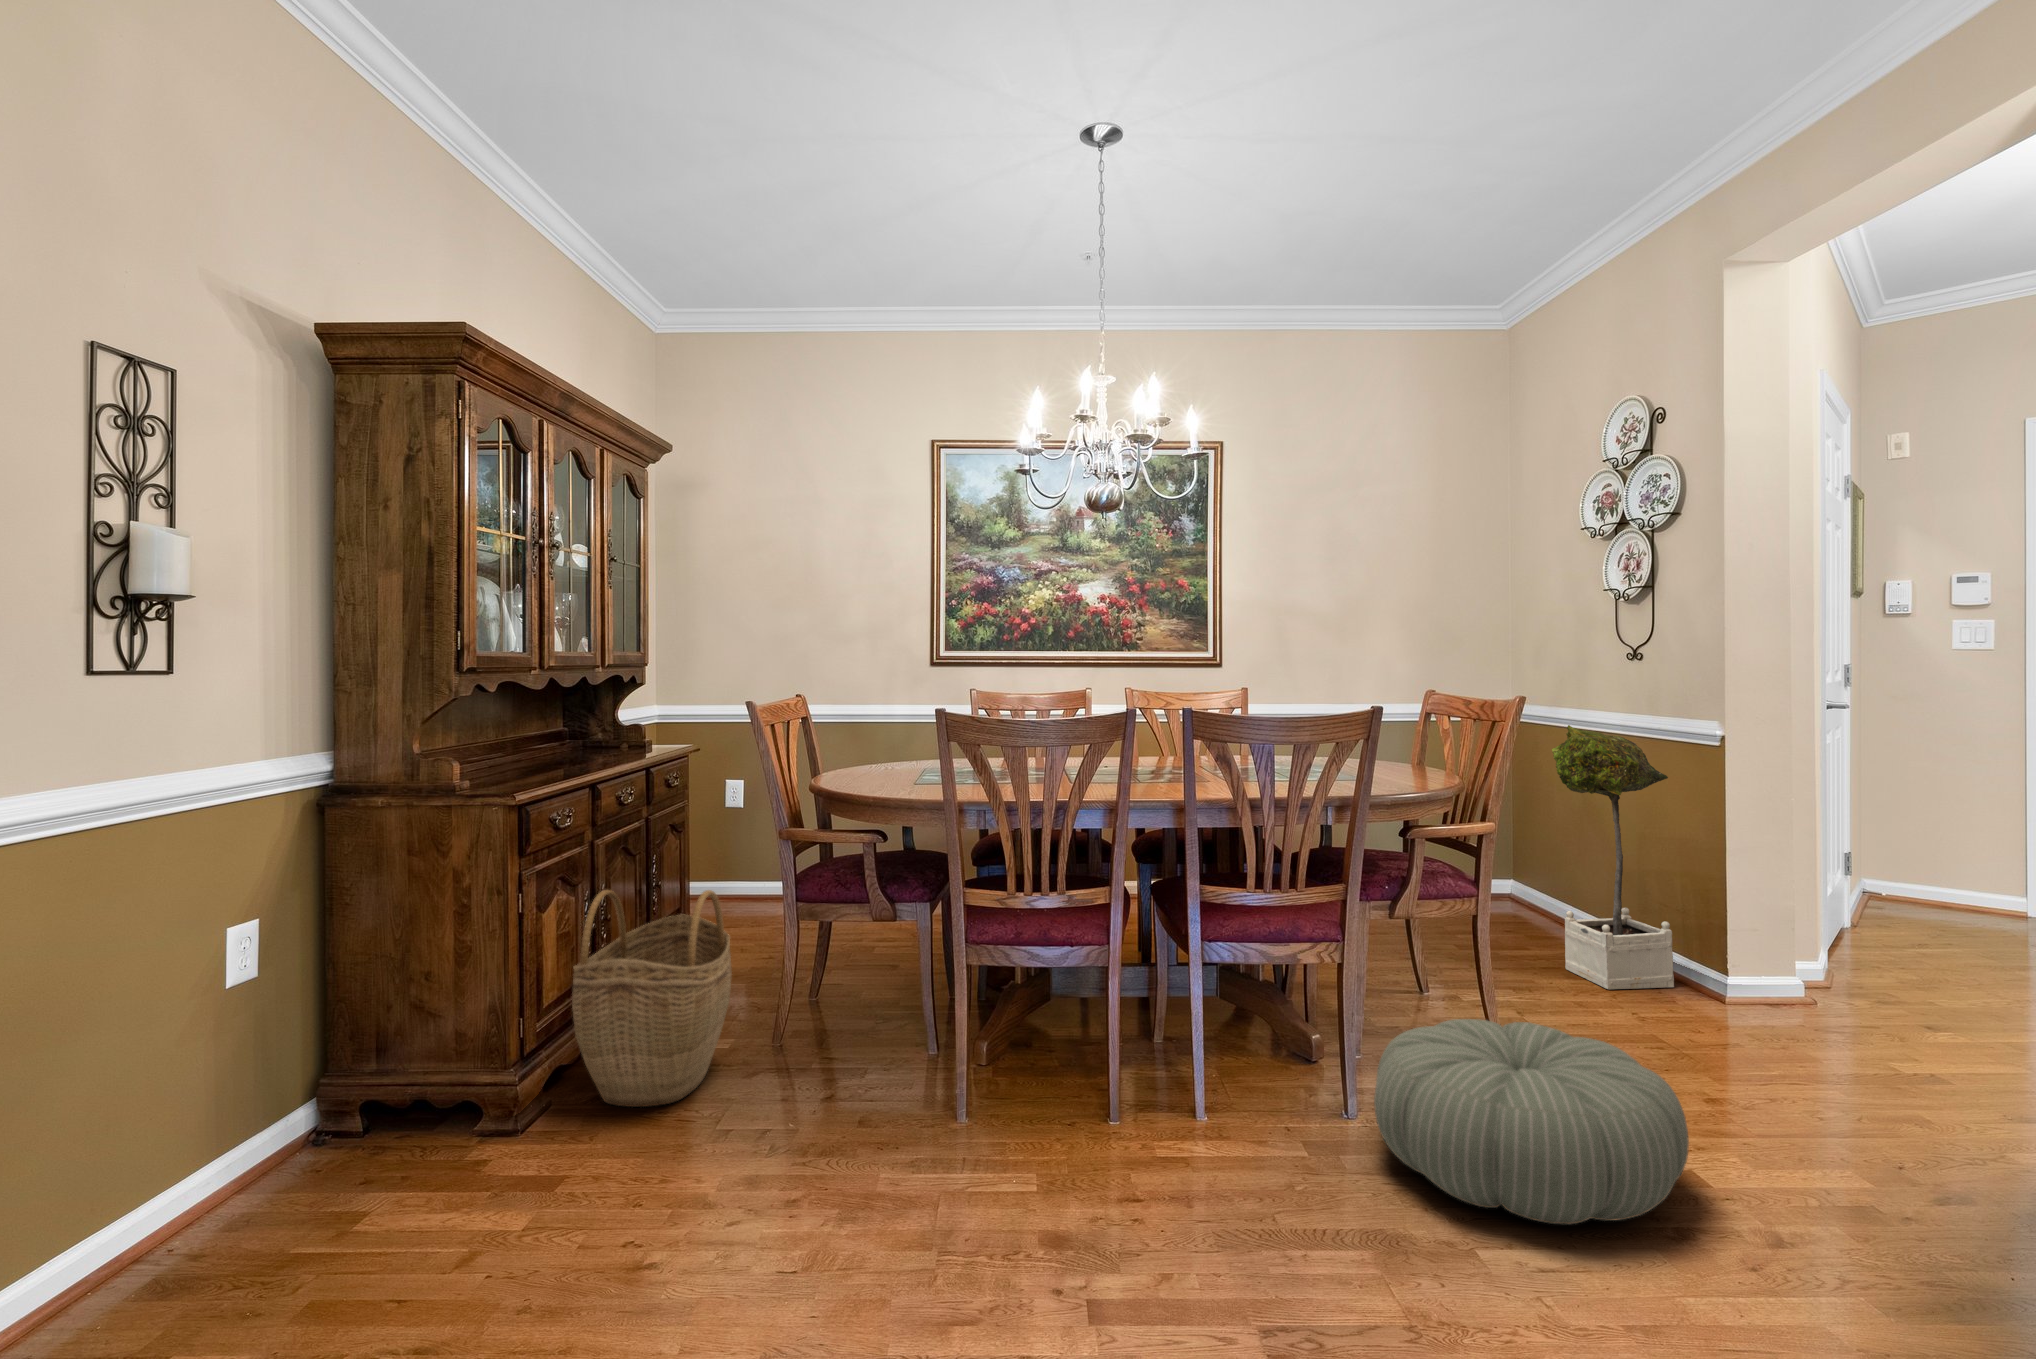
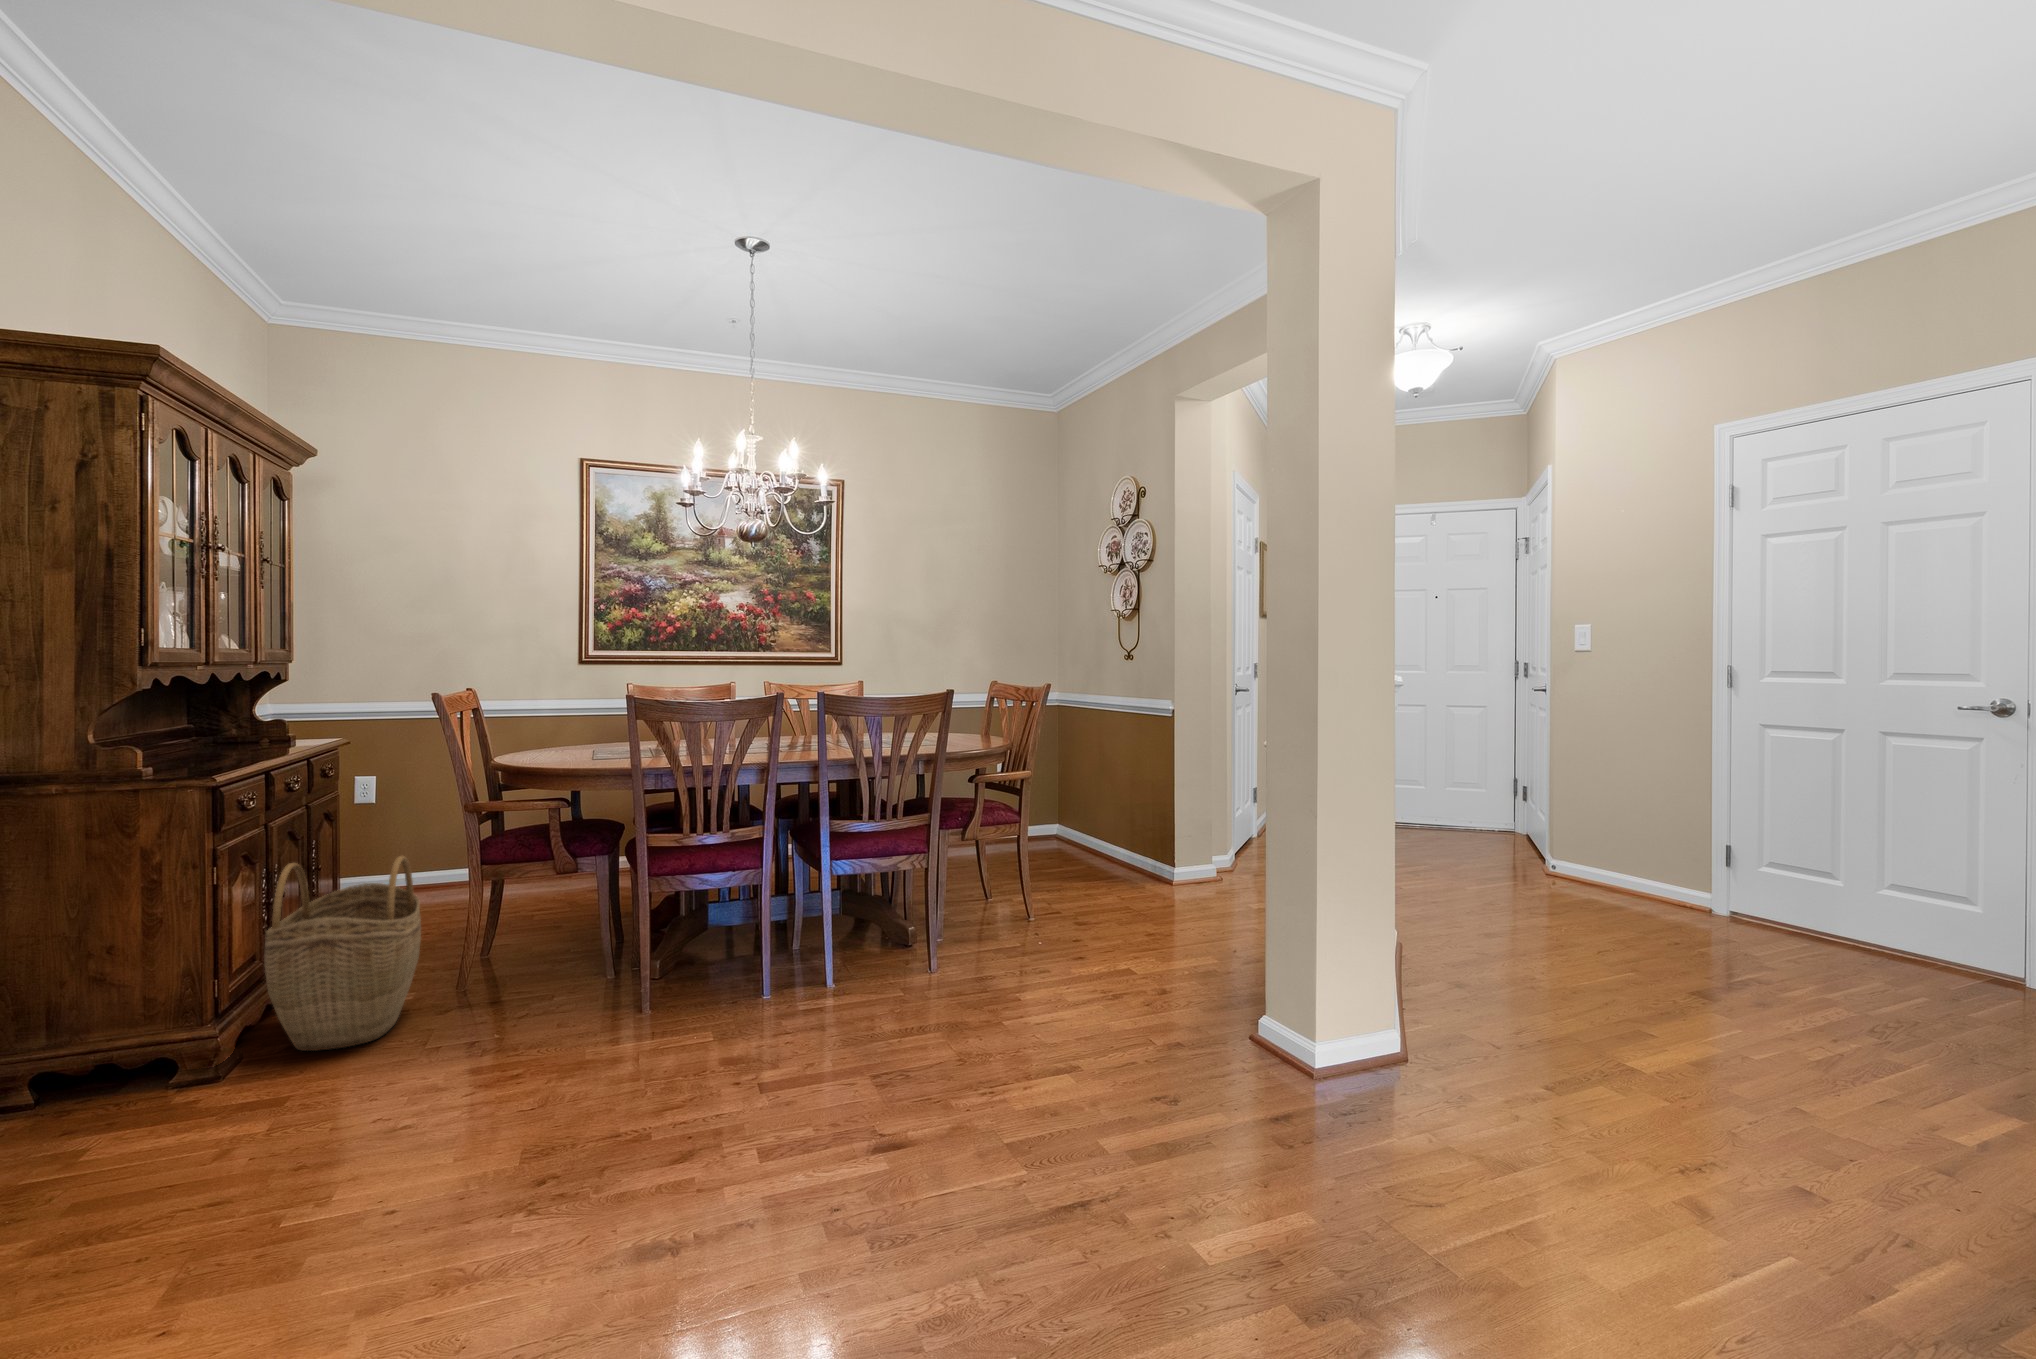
potted tree: present [1552,725,1674,990] -> none [1073,704,1147,885]
pouf: present [1374,1019,1689,1224] -> none [952,898,1135,1014]

